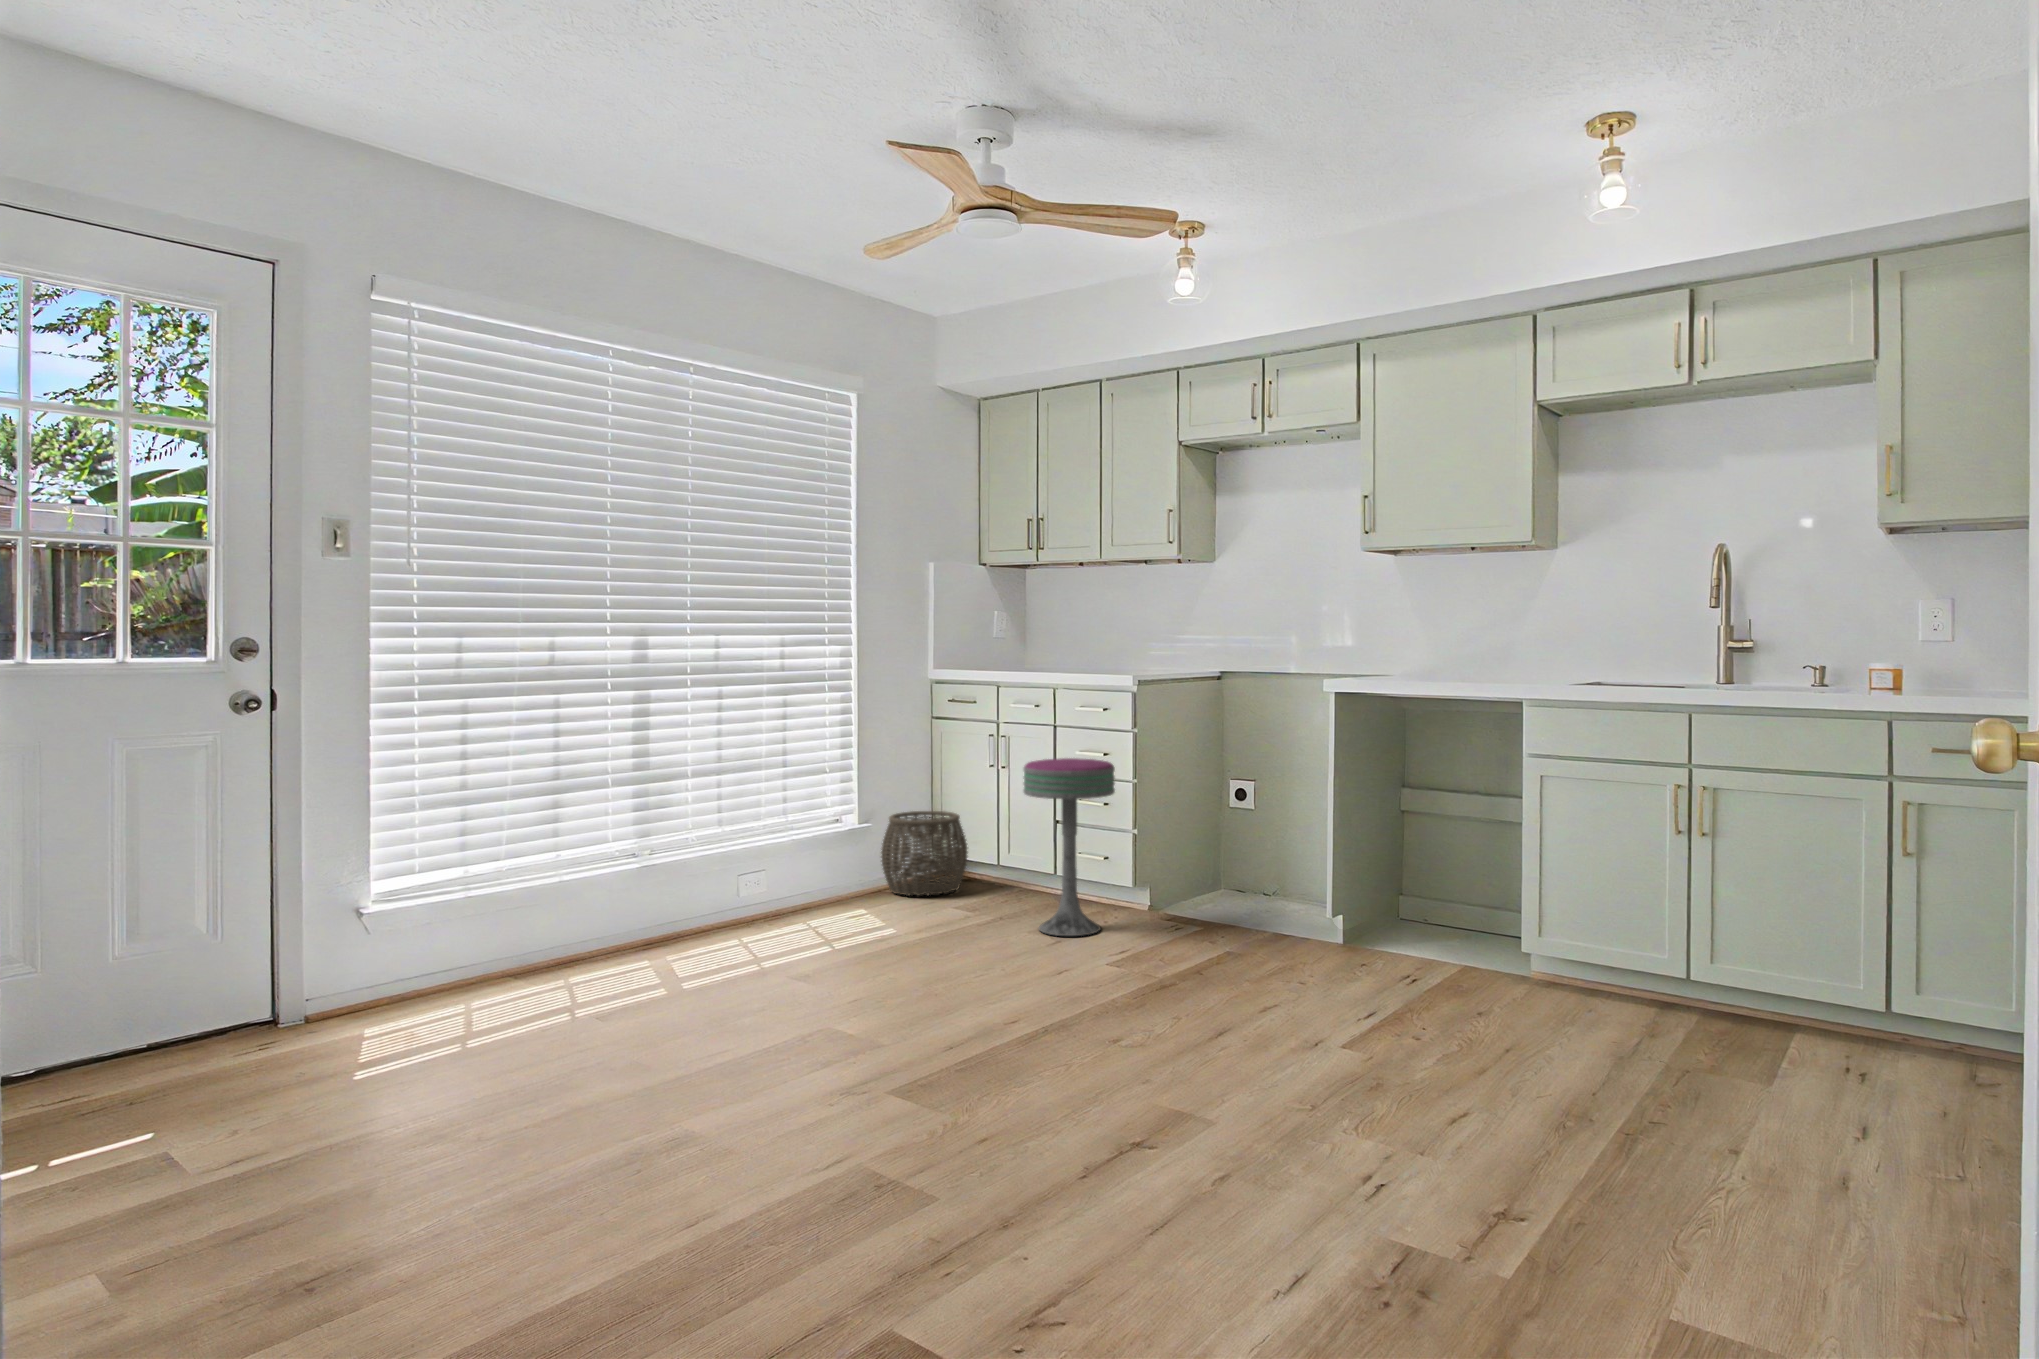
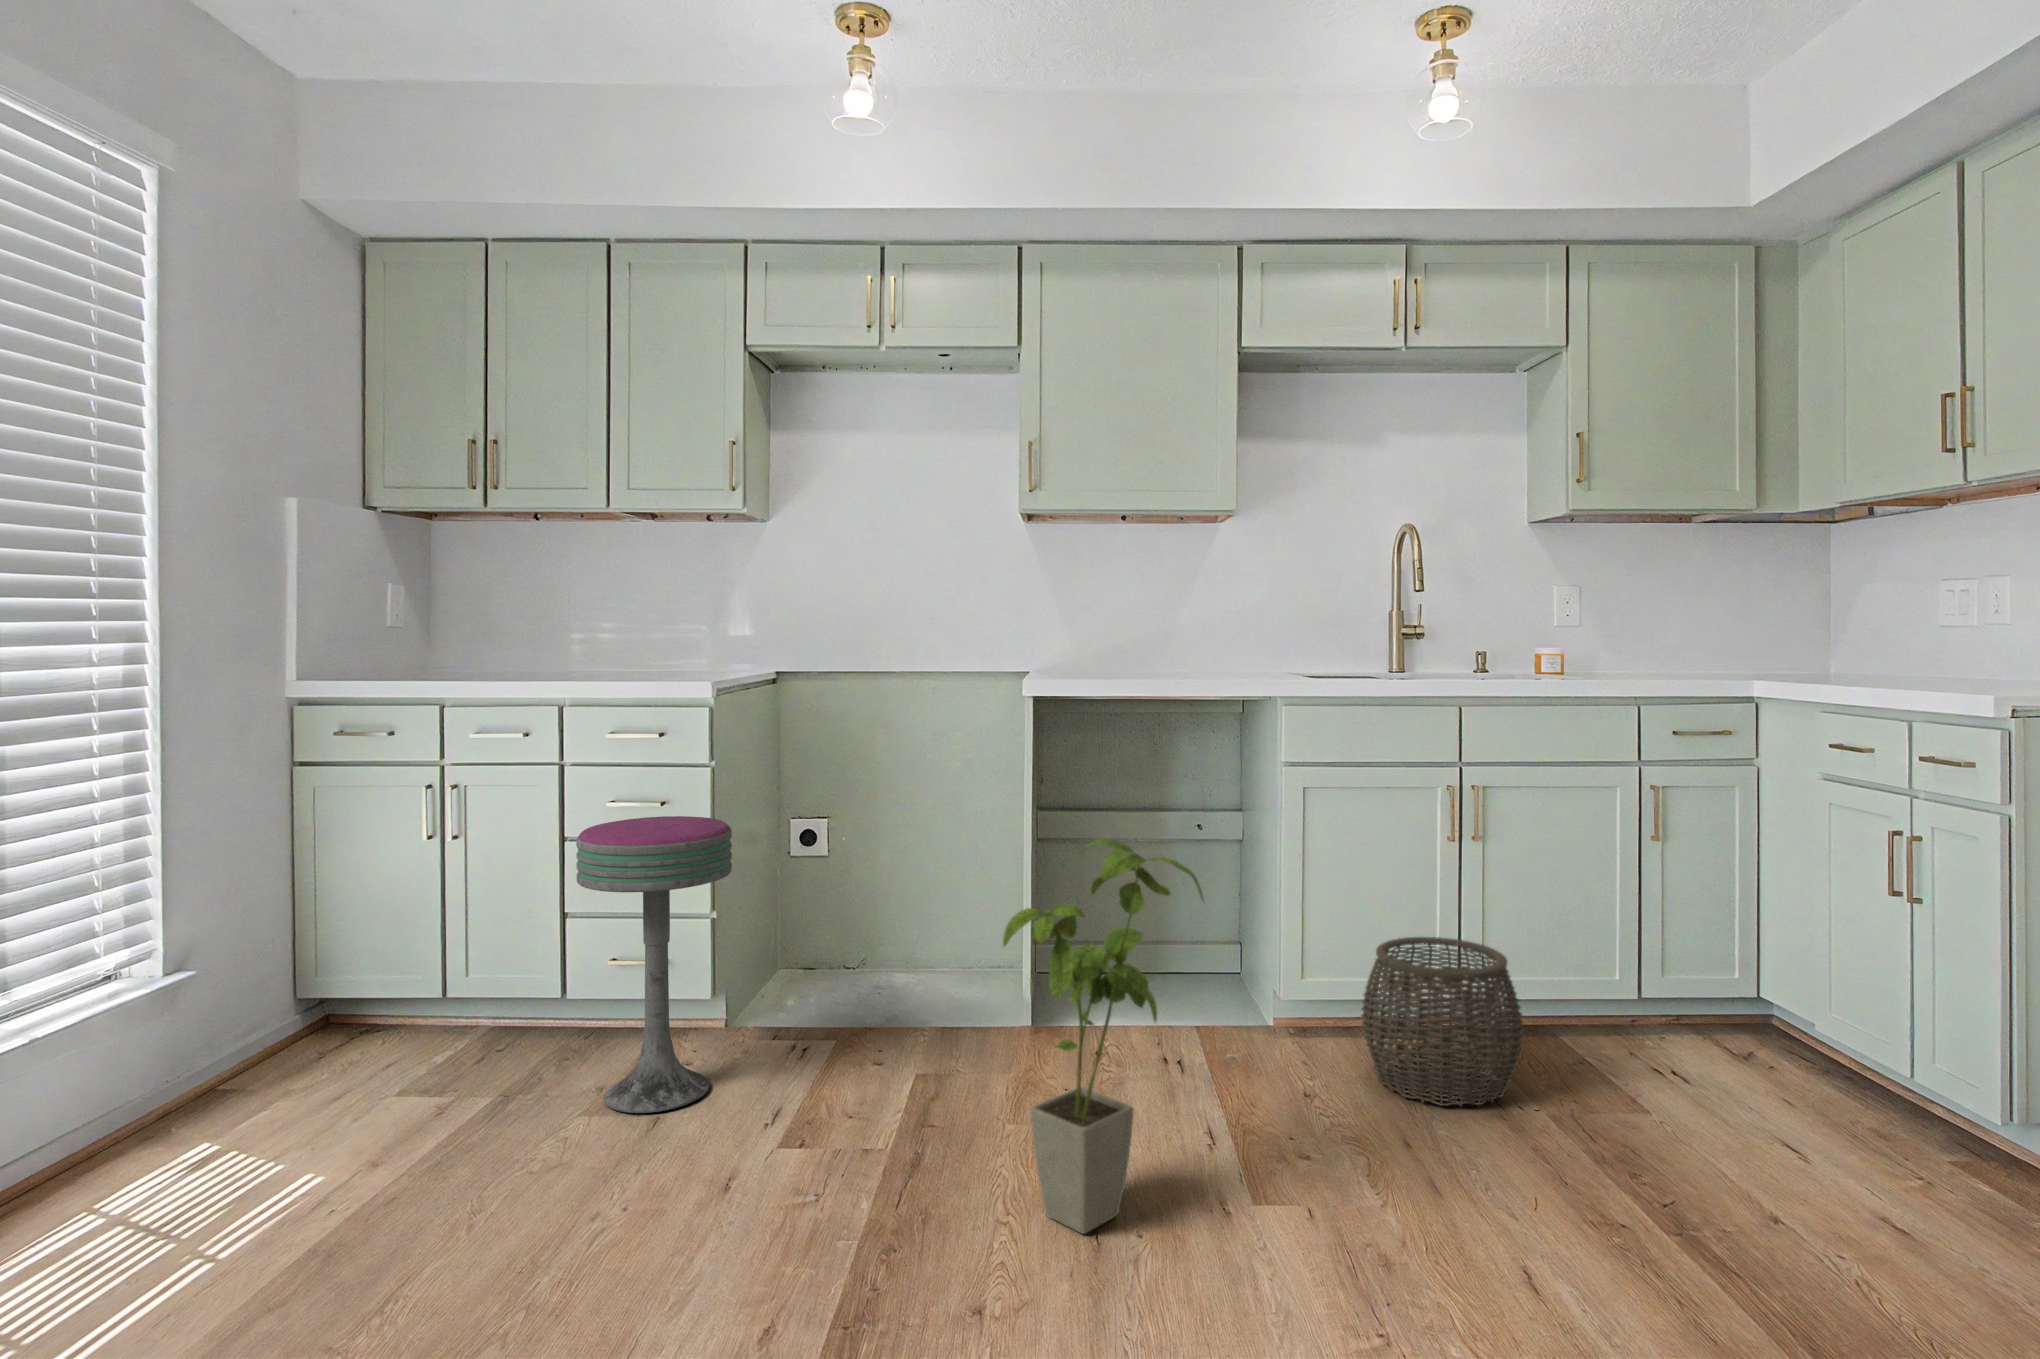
house plant: none [1169,778,1293,1024] -> present [1003,839,1203,1234]
woven basket: present [881,811,968,896] -> present [1361,937,1524,1107]

